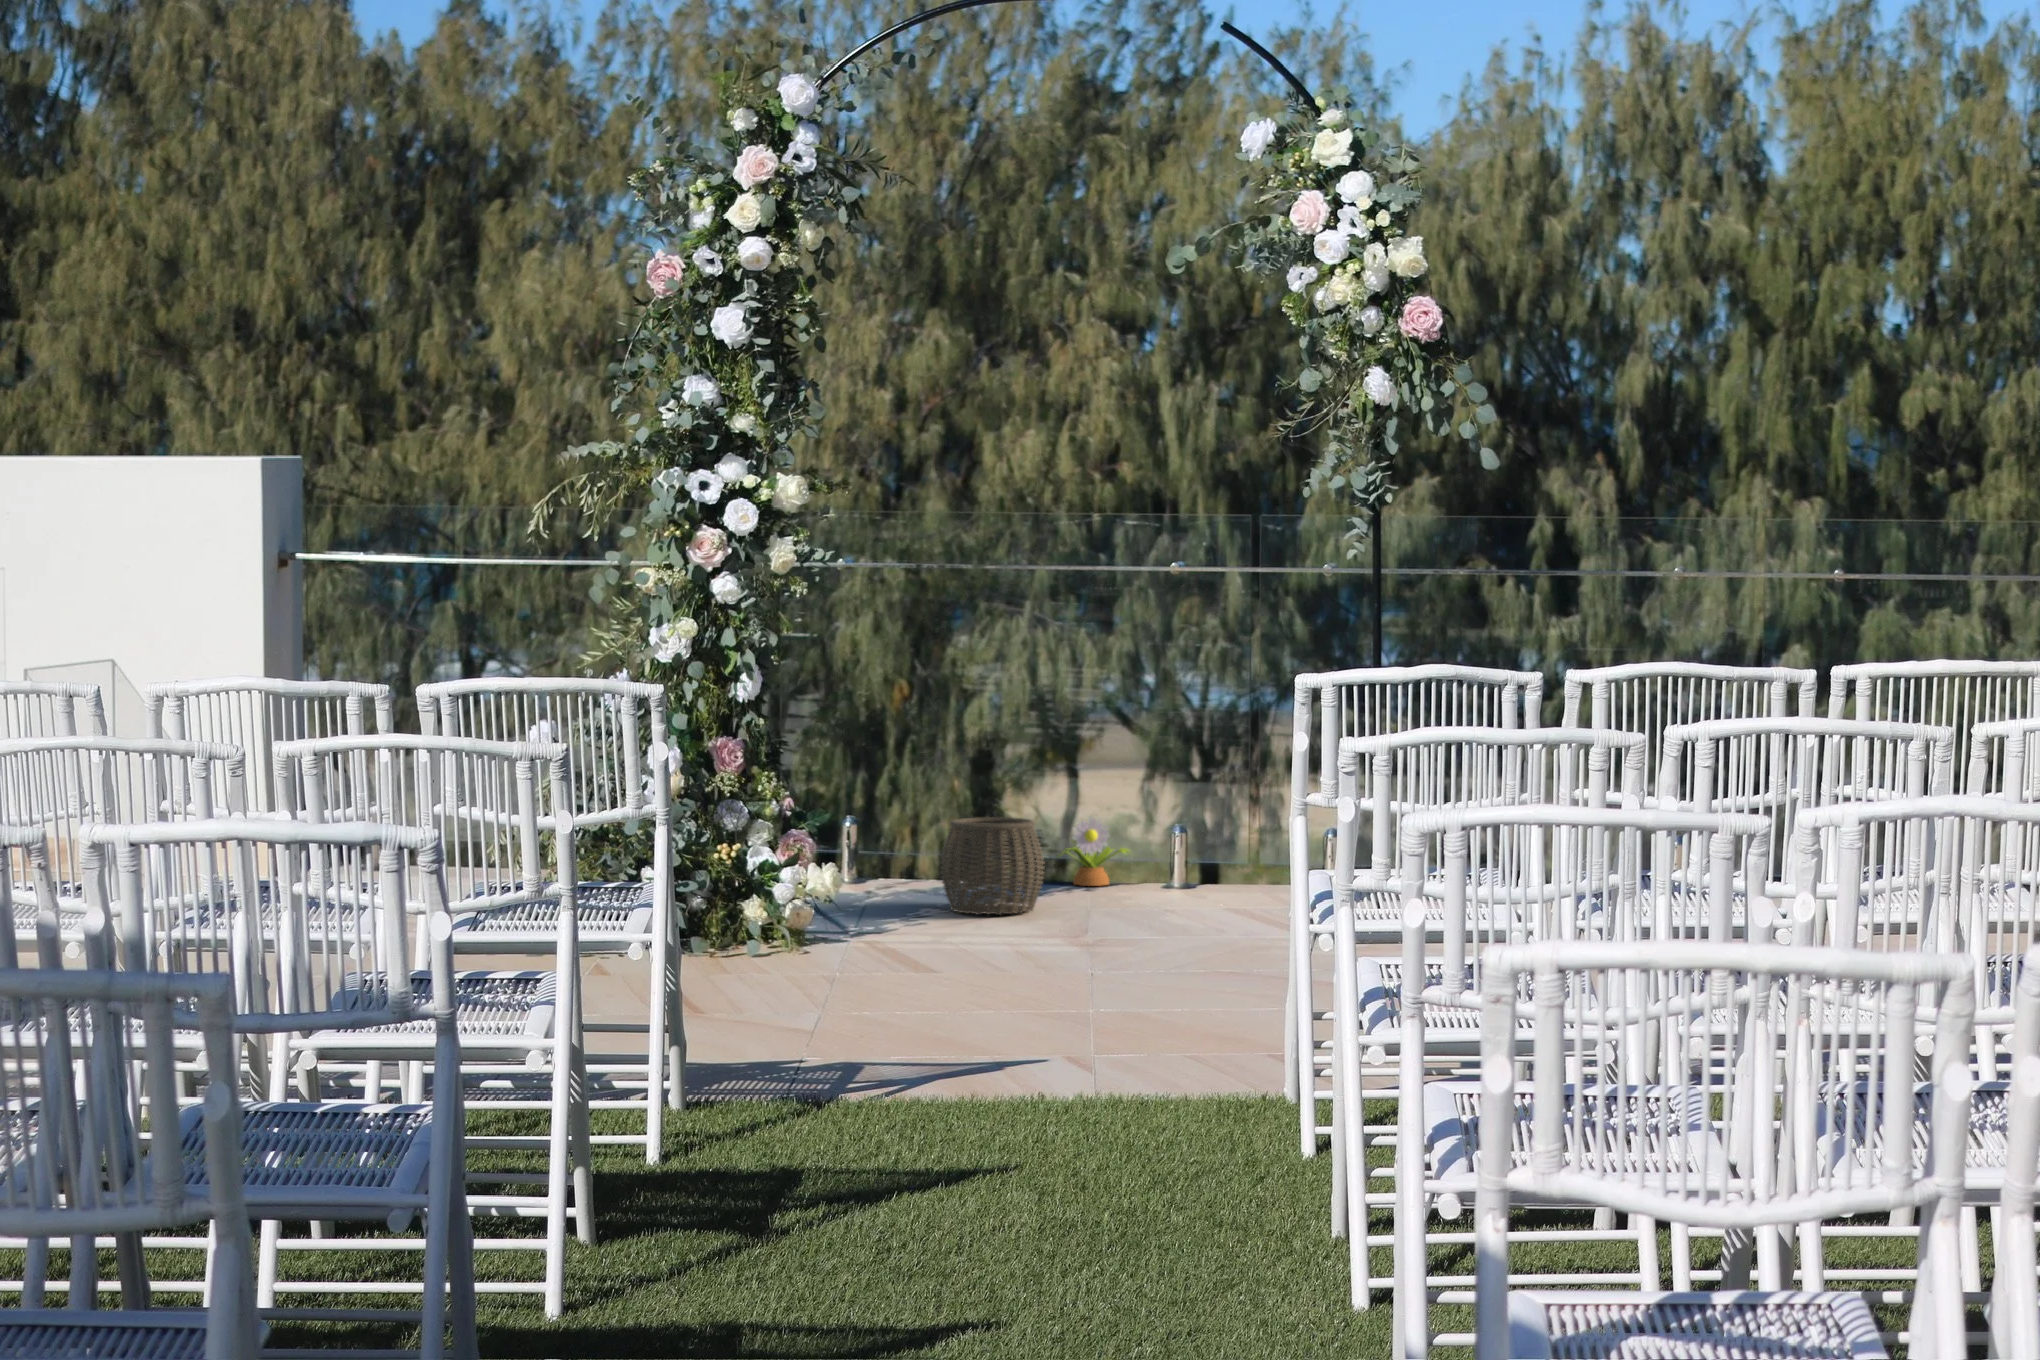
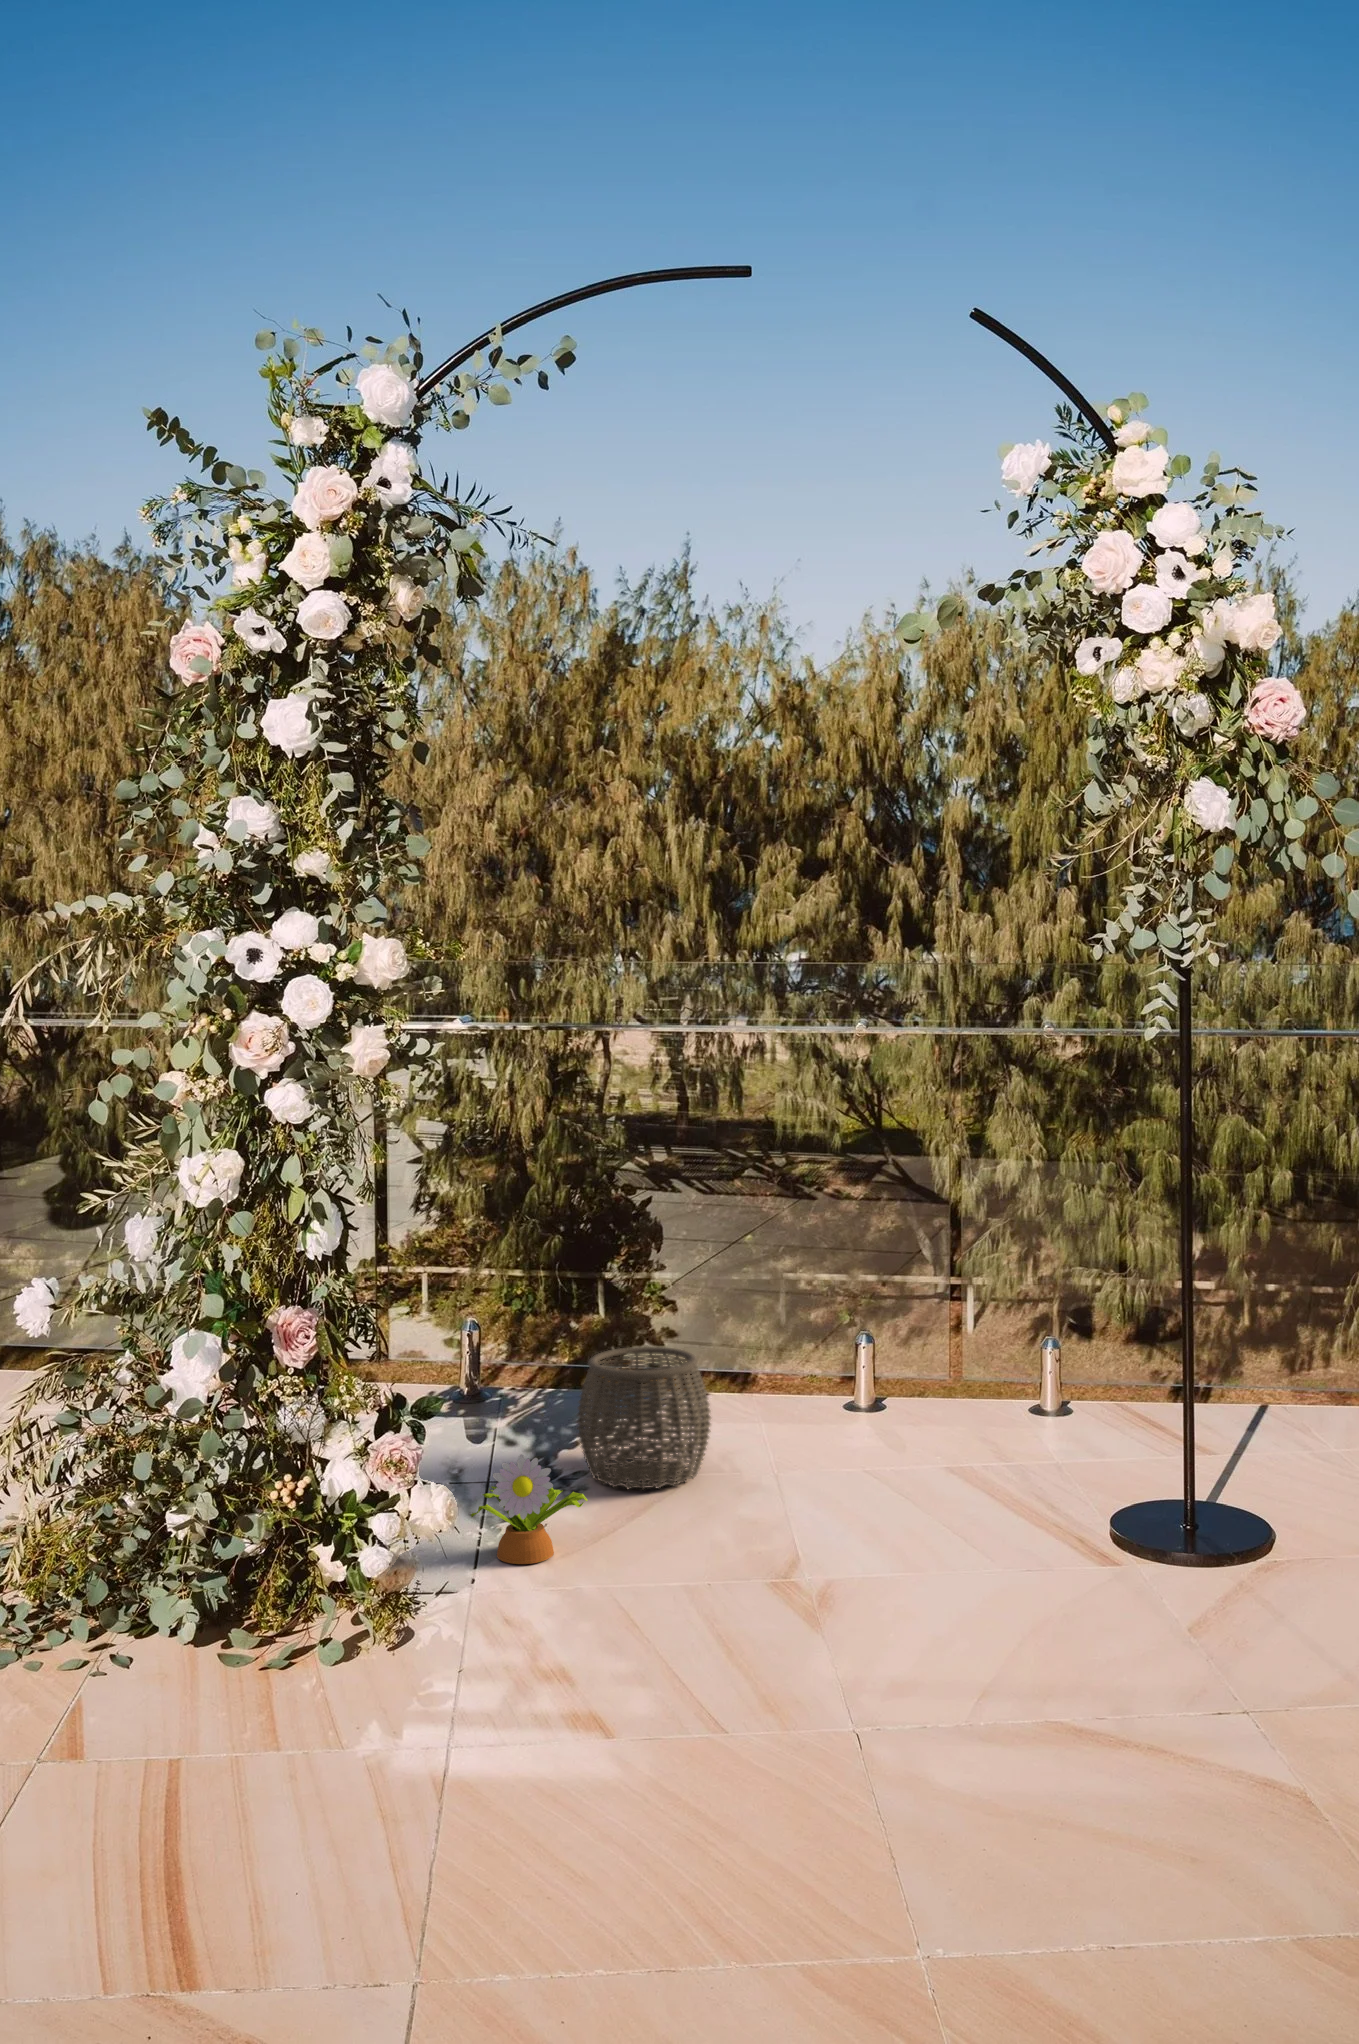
decorative plant: present [1058,816,1129,886] -> present [471,1454,588,1564]

